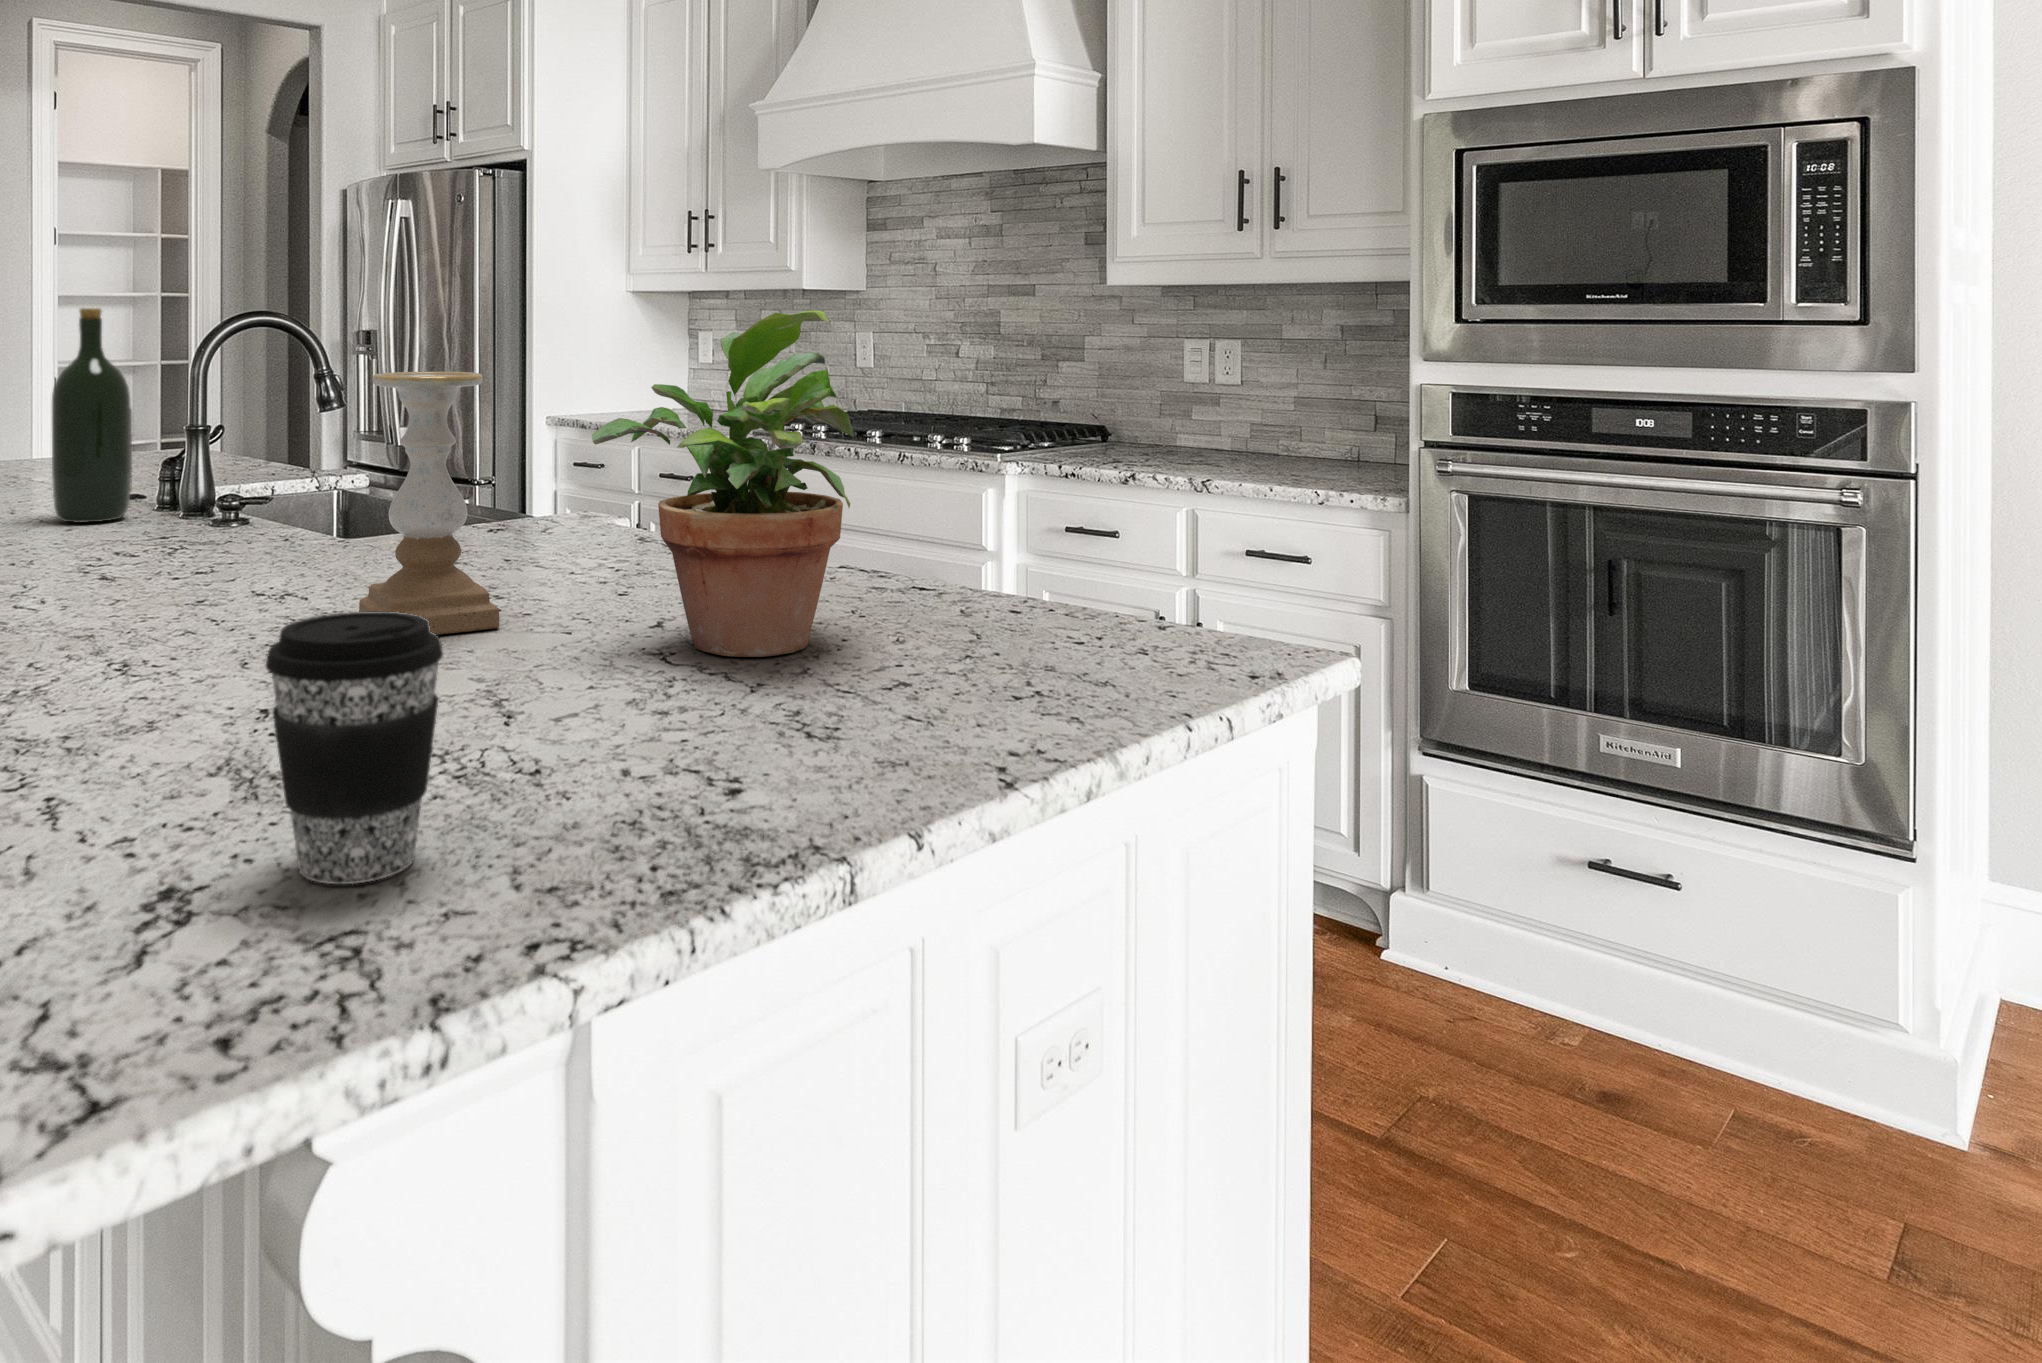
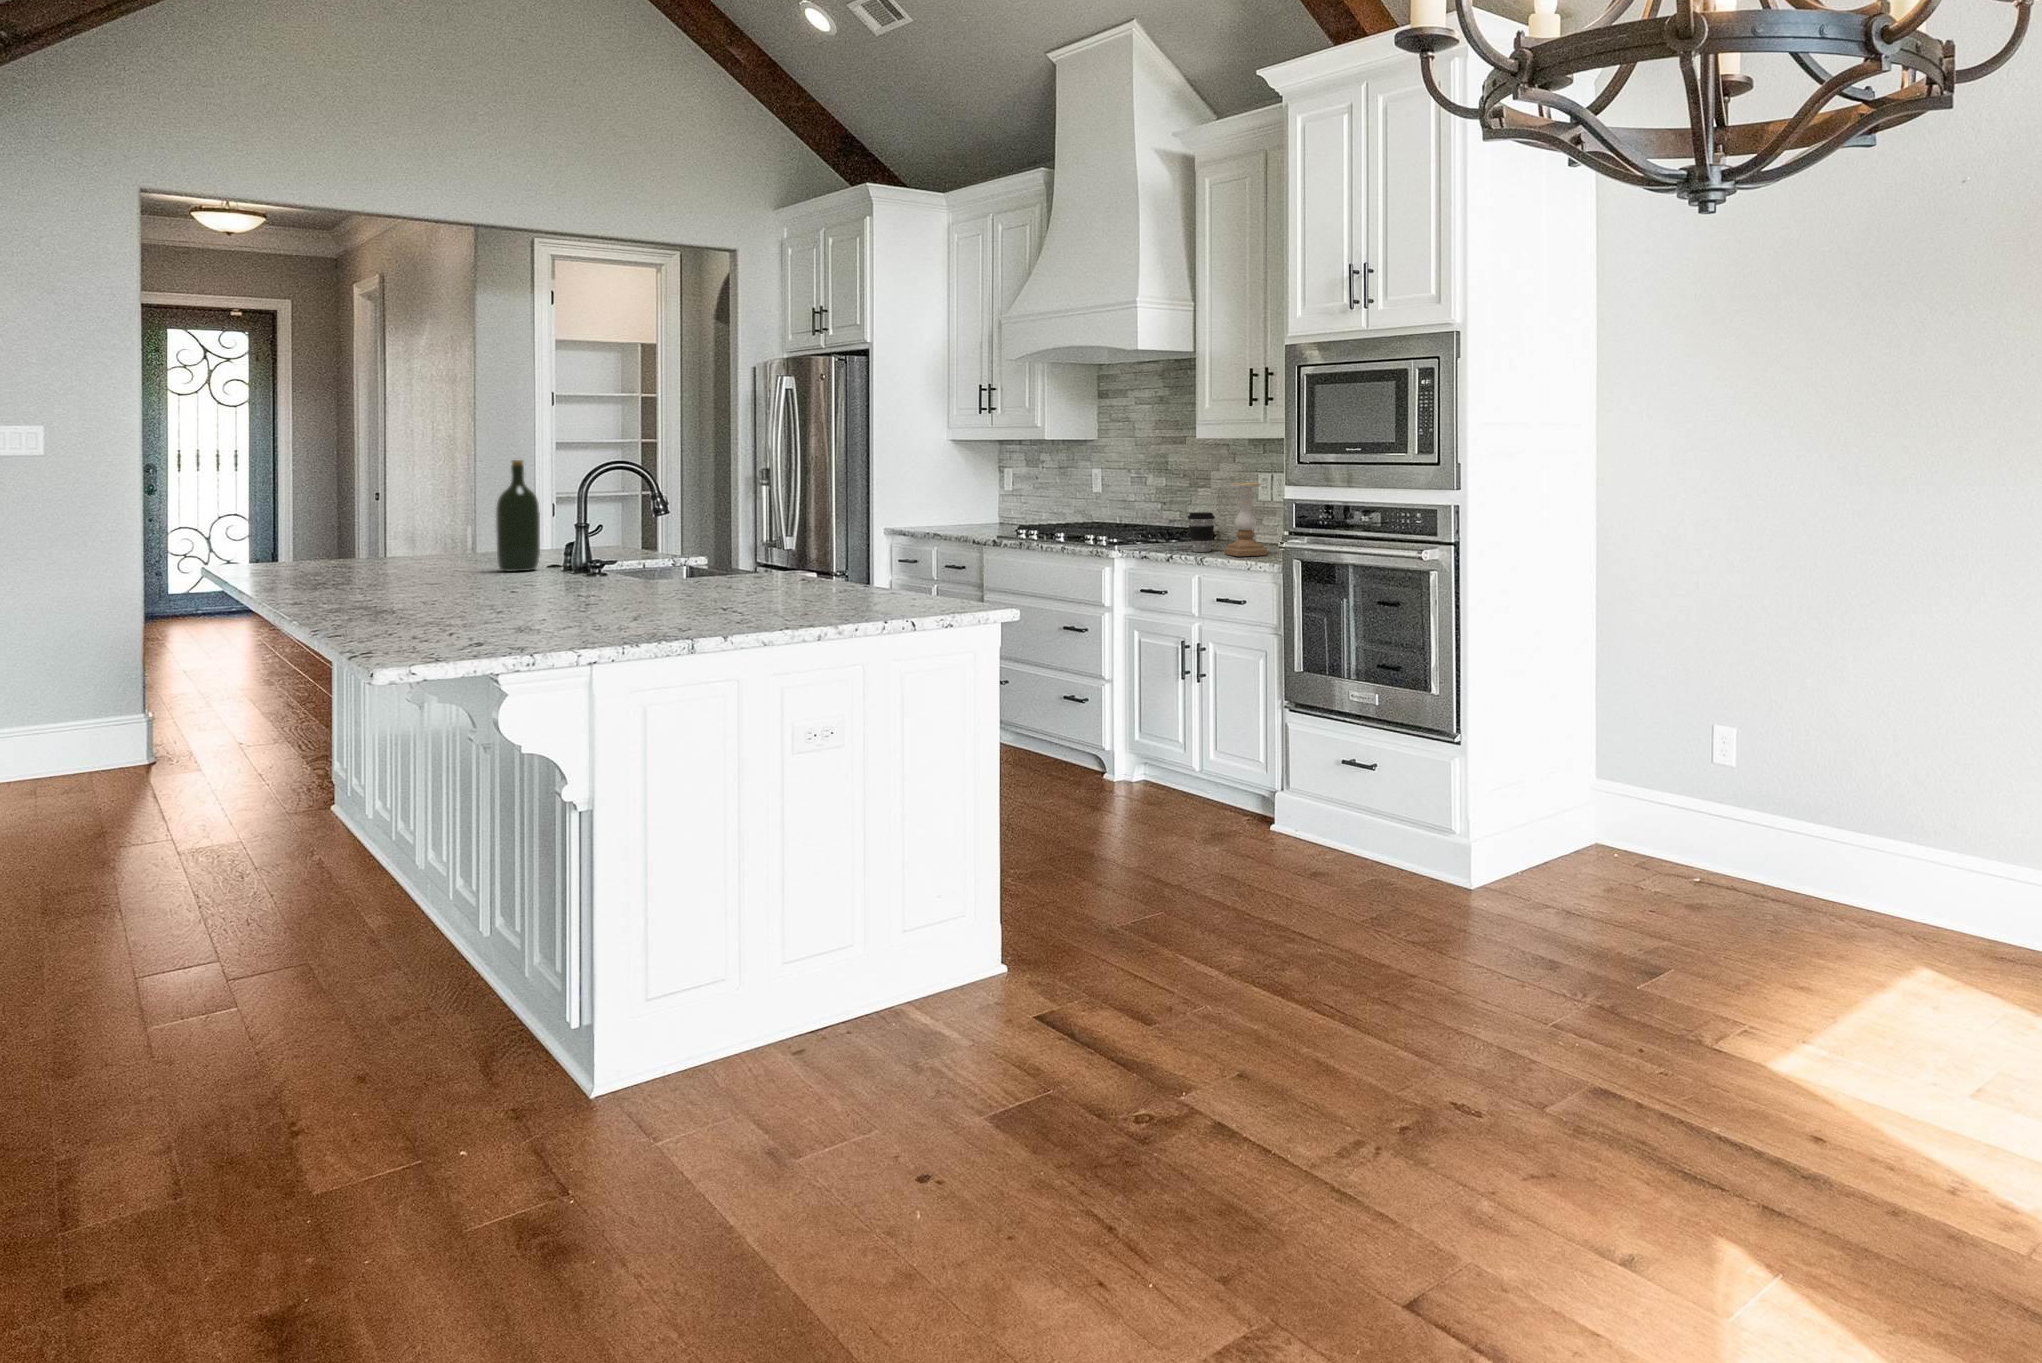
potted plant: present [592,310,855,657] -> none [687,465,811,605]
candle holder: present [359,372,500,635] -> present [1224,483,1267,556]
coffee cup: present [266,611,443,884] -> present [1188,512,1215,552]

